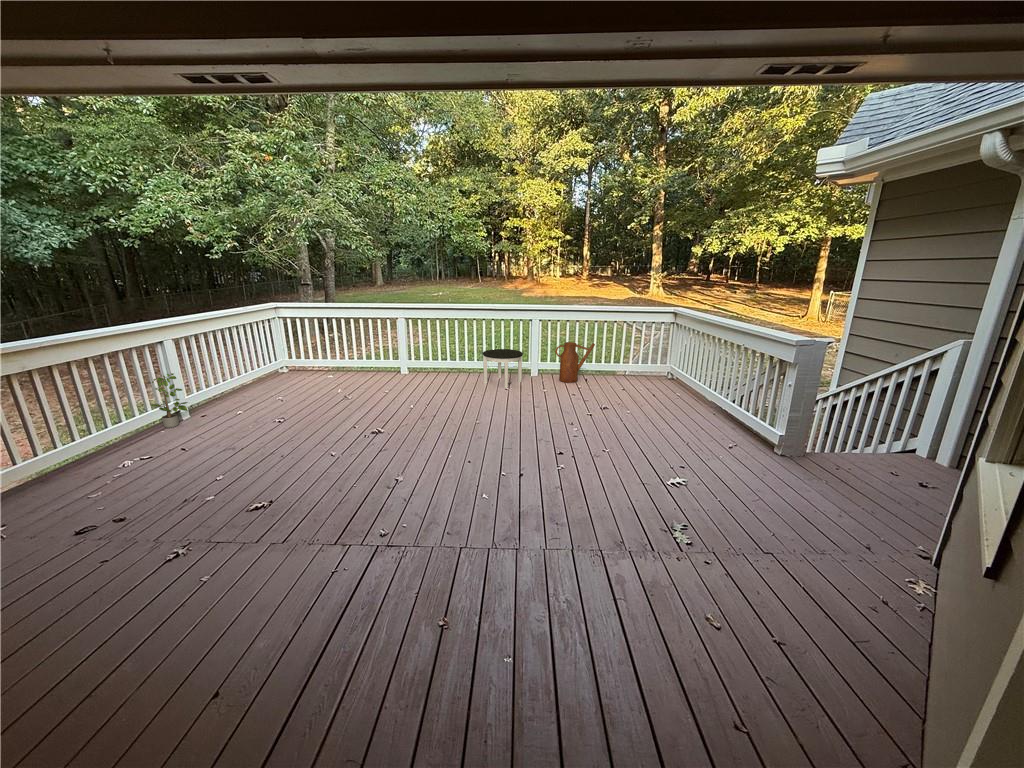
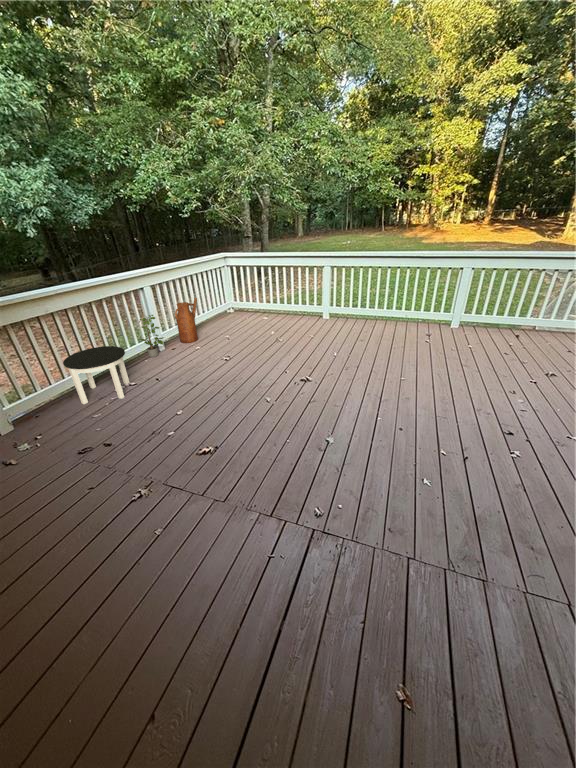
watering can: present [555,342,595,383] -> present [175,298,198,343]
round table: present [483,349,523,388] -> present [63,346,129,404]

